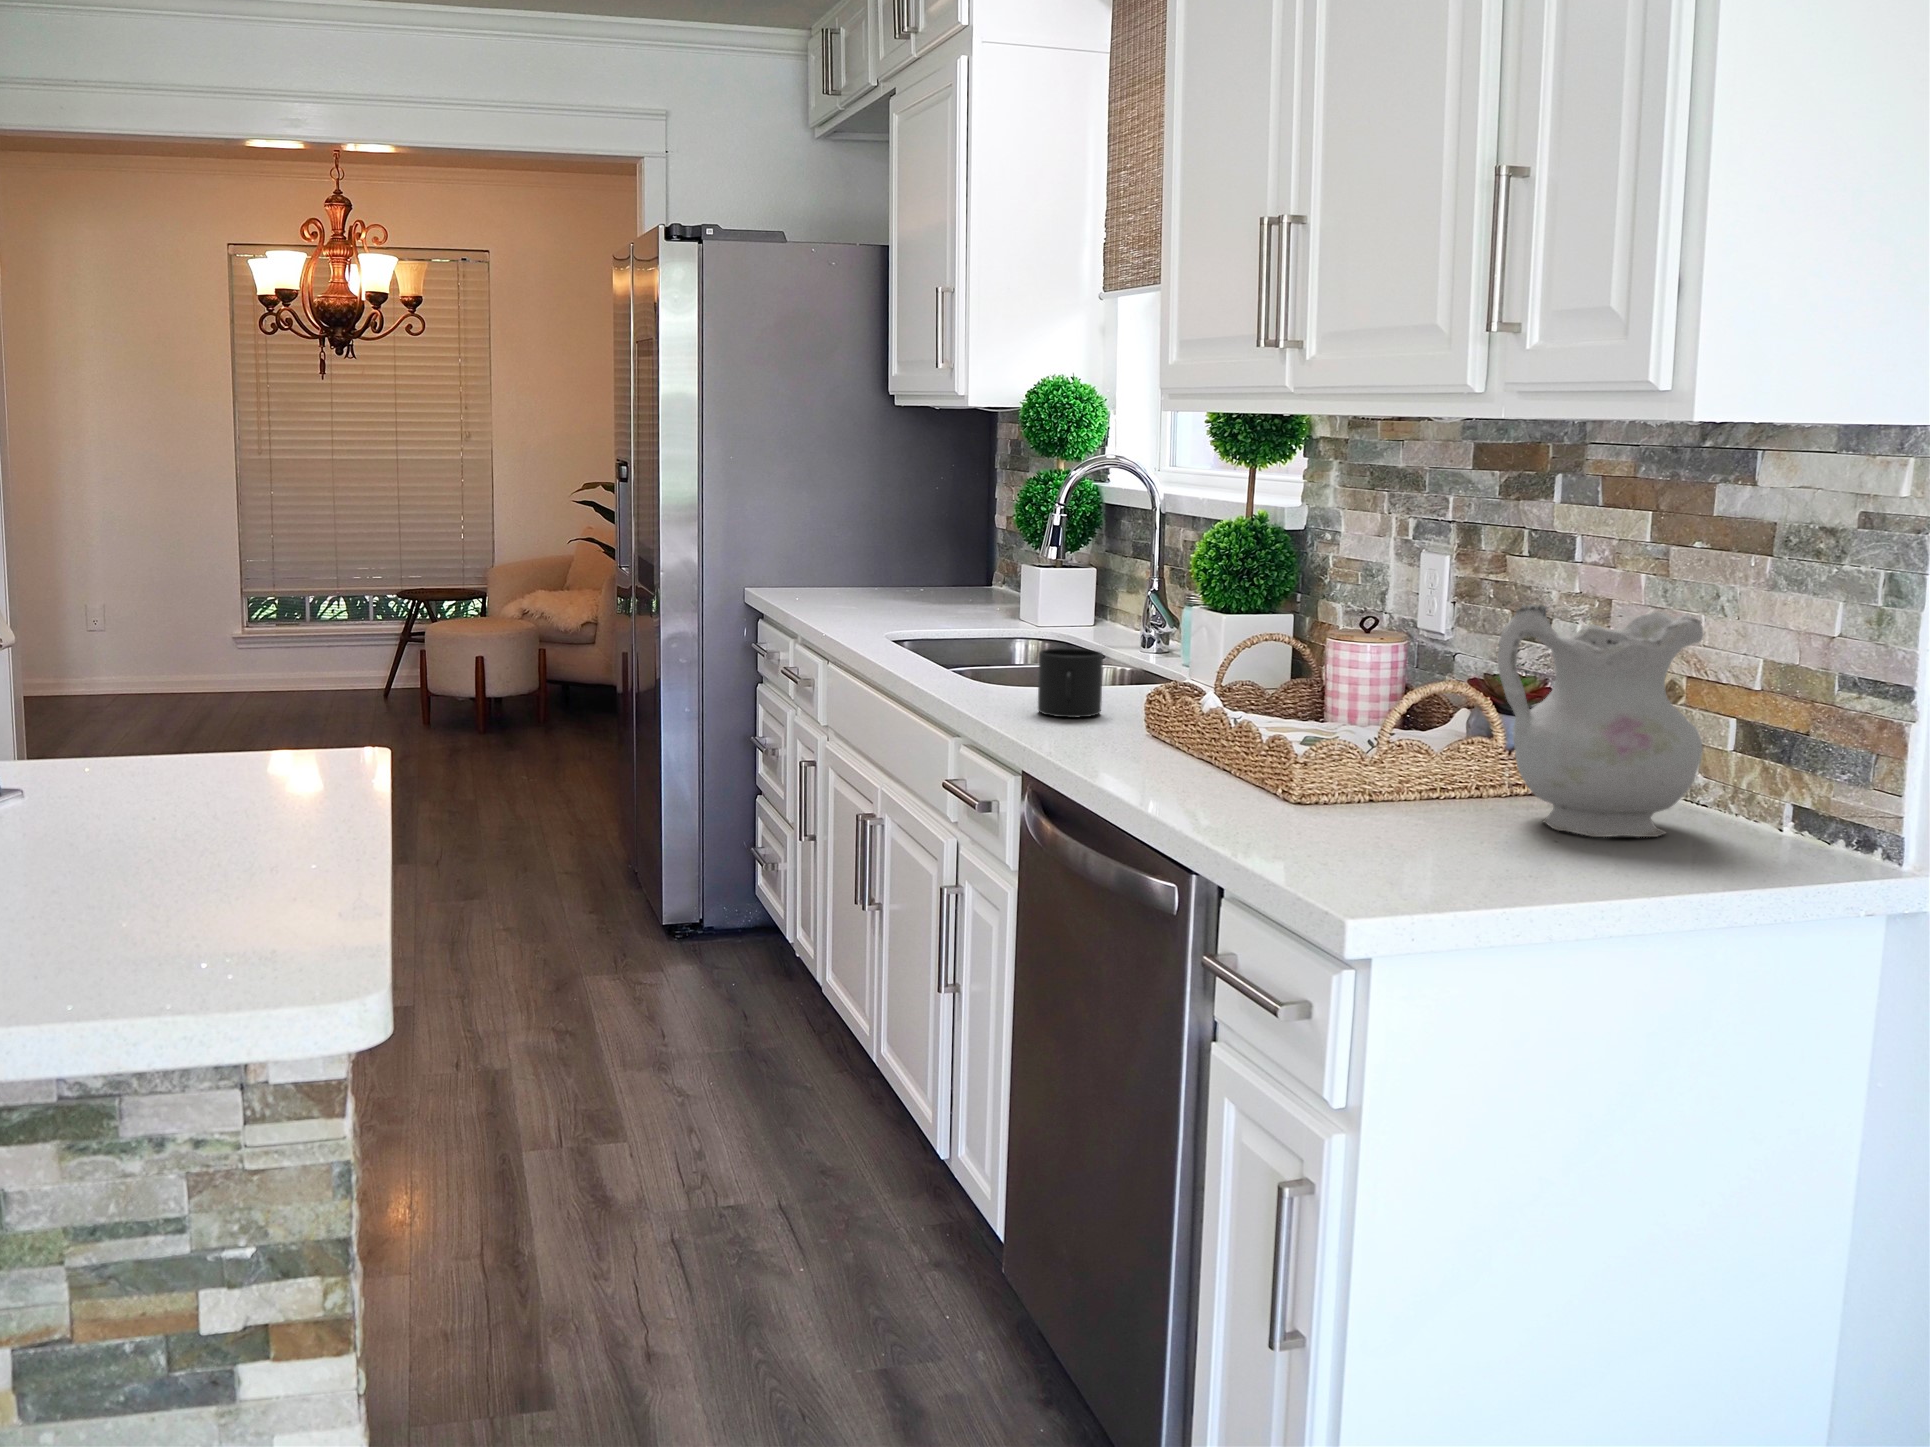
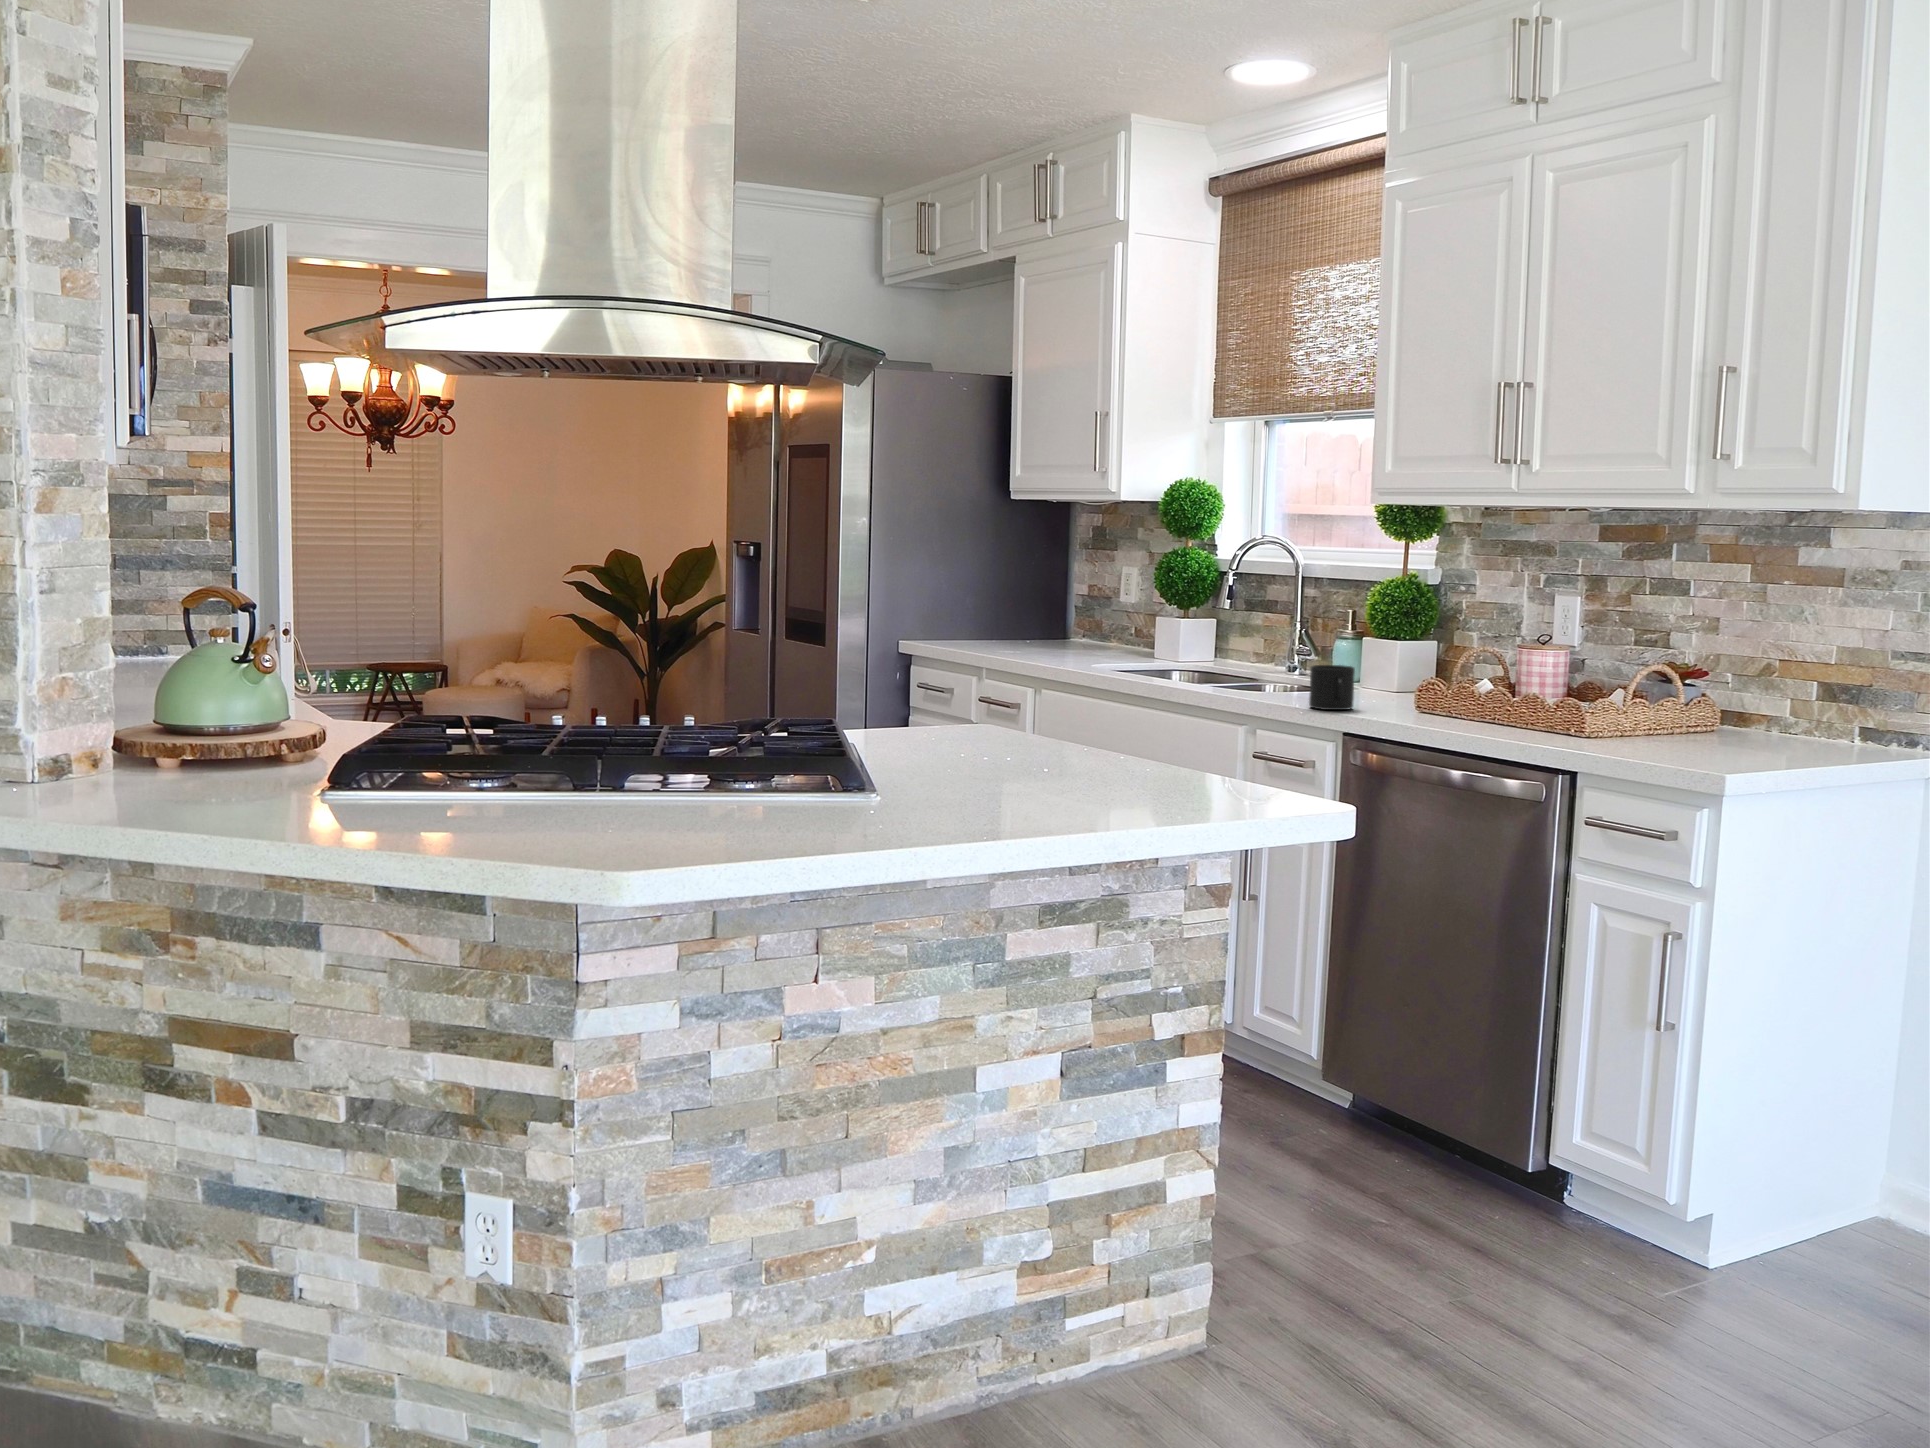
ceramic pitcher: present [1498,604,1704,837] -> none [1694,617,1814,755]

